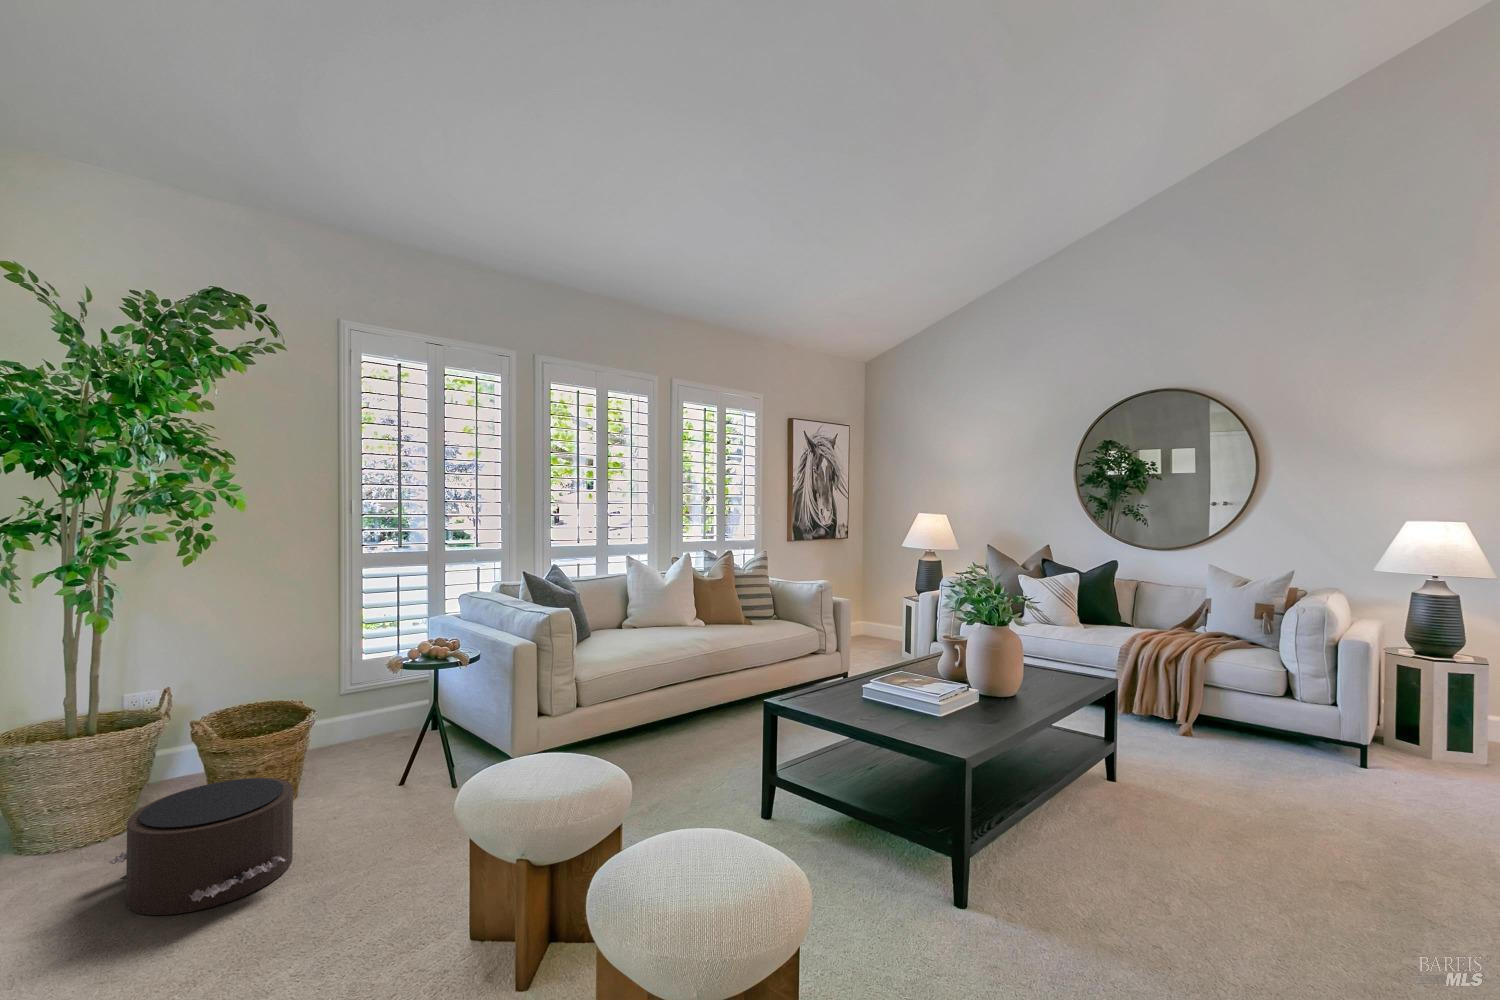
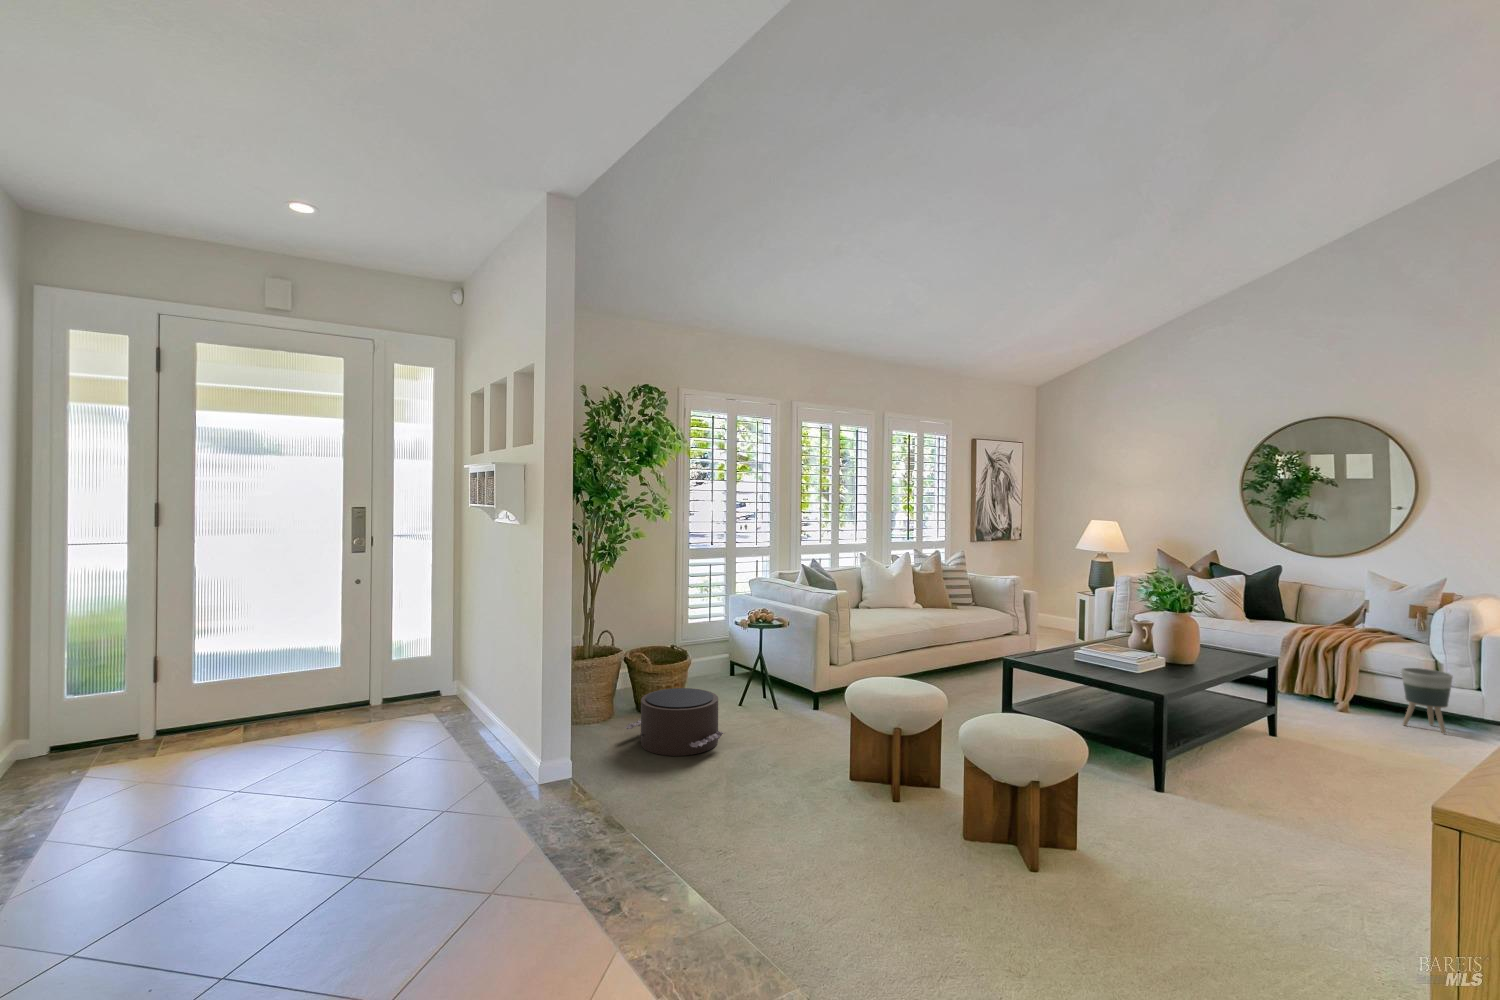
planter: none [1252,681,1309,762] -> present [1401,668,1453,734]

